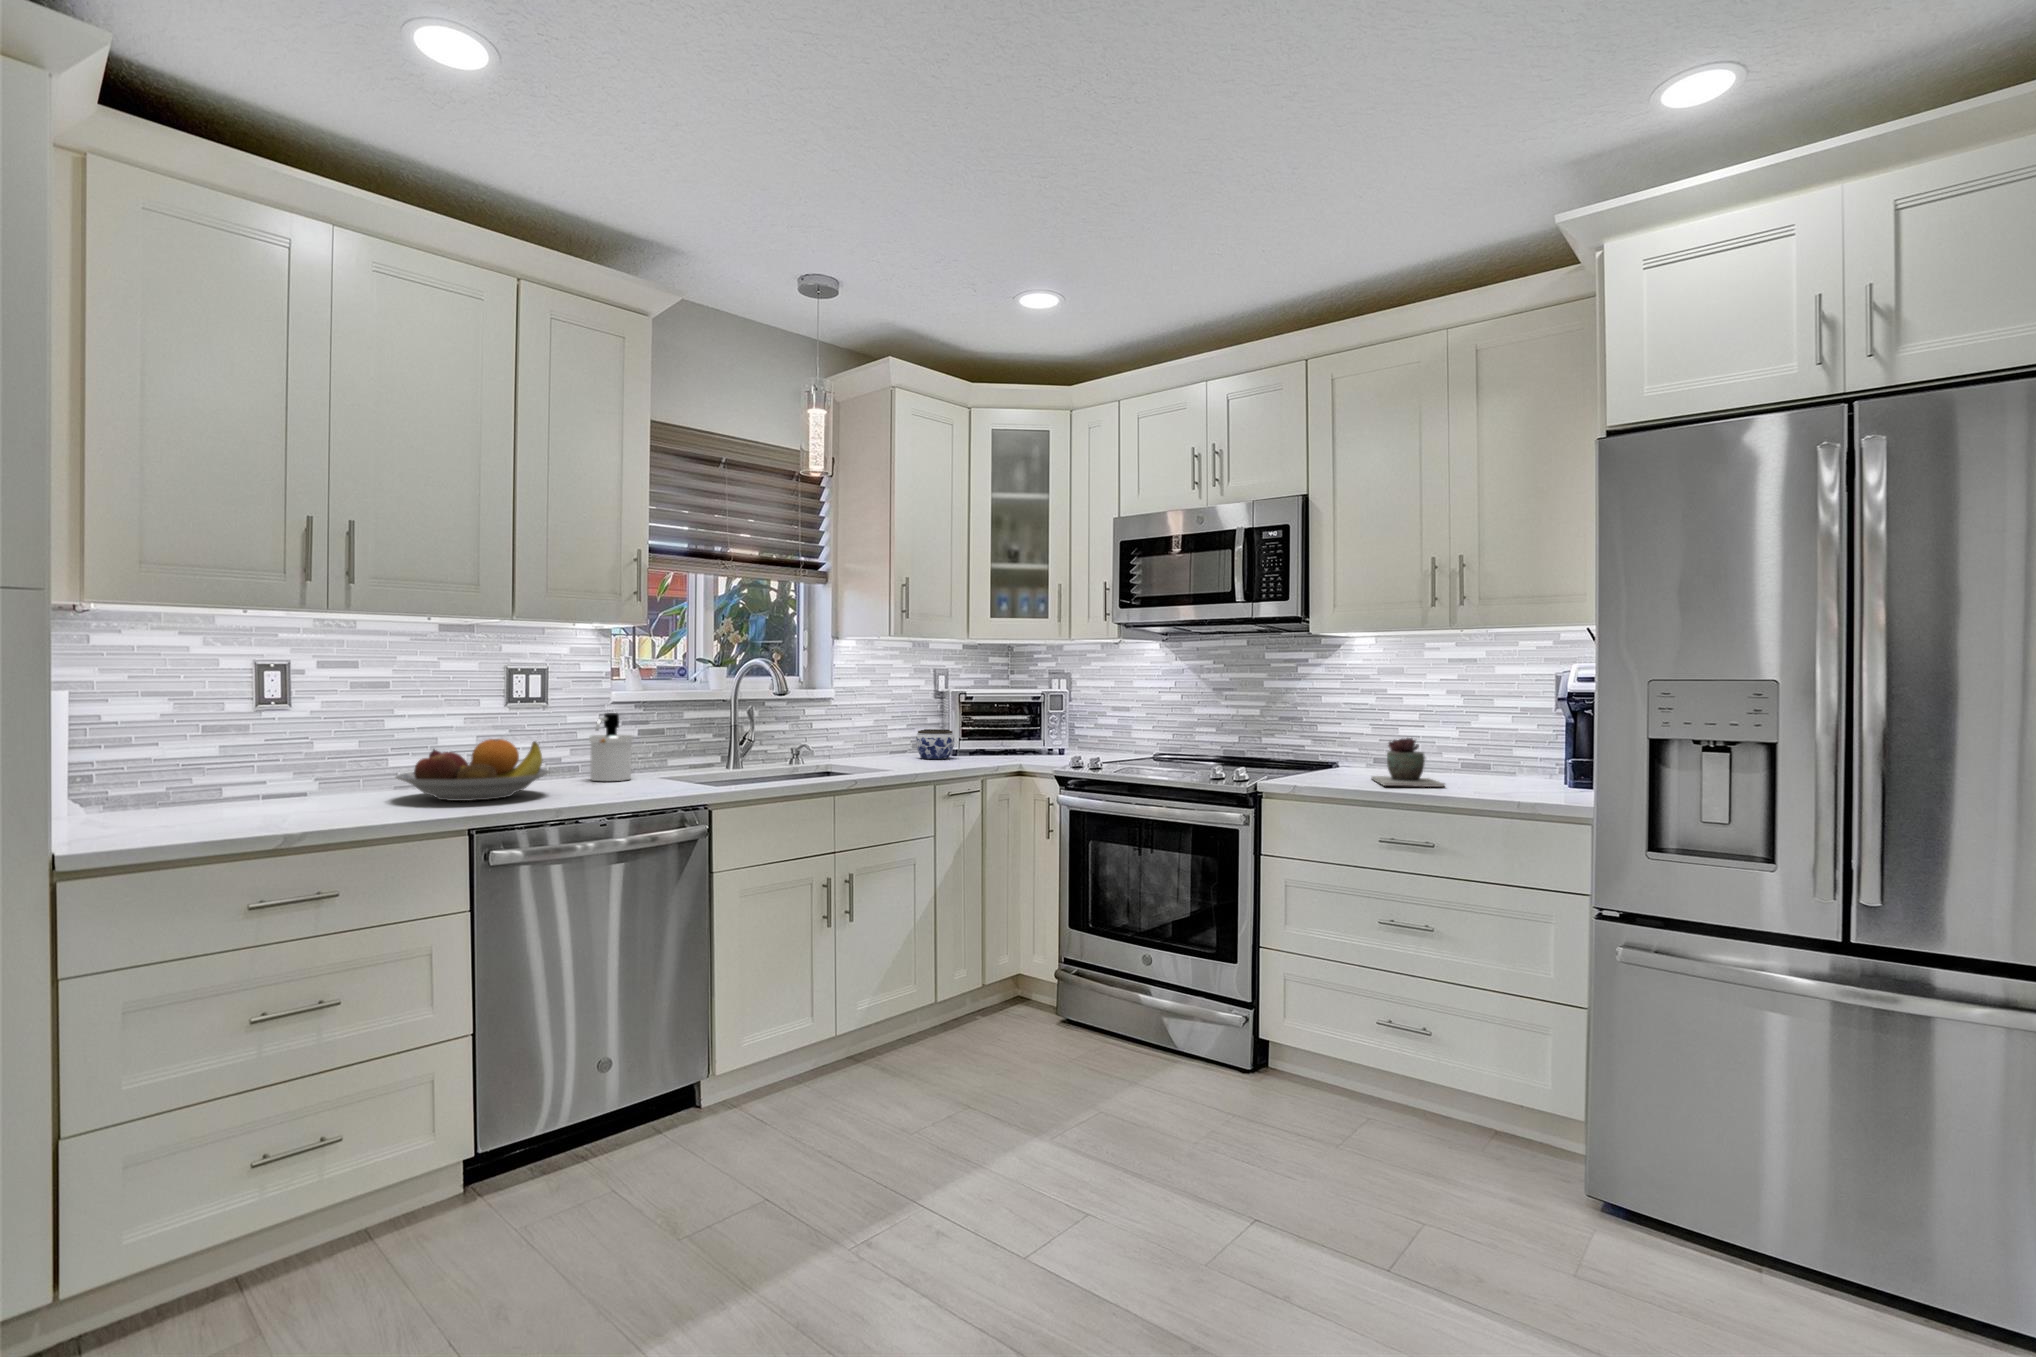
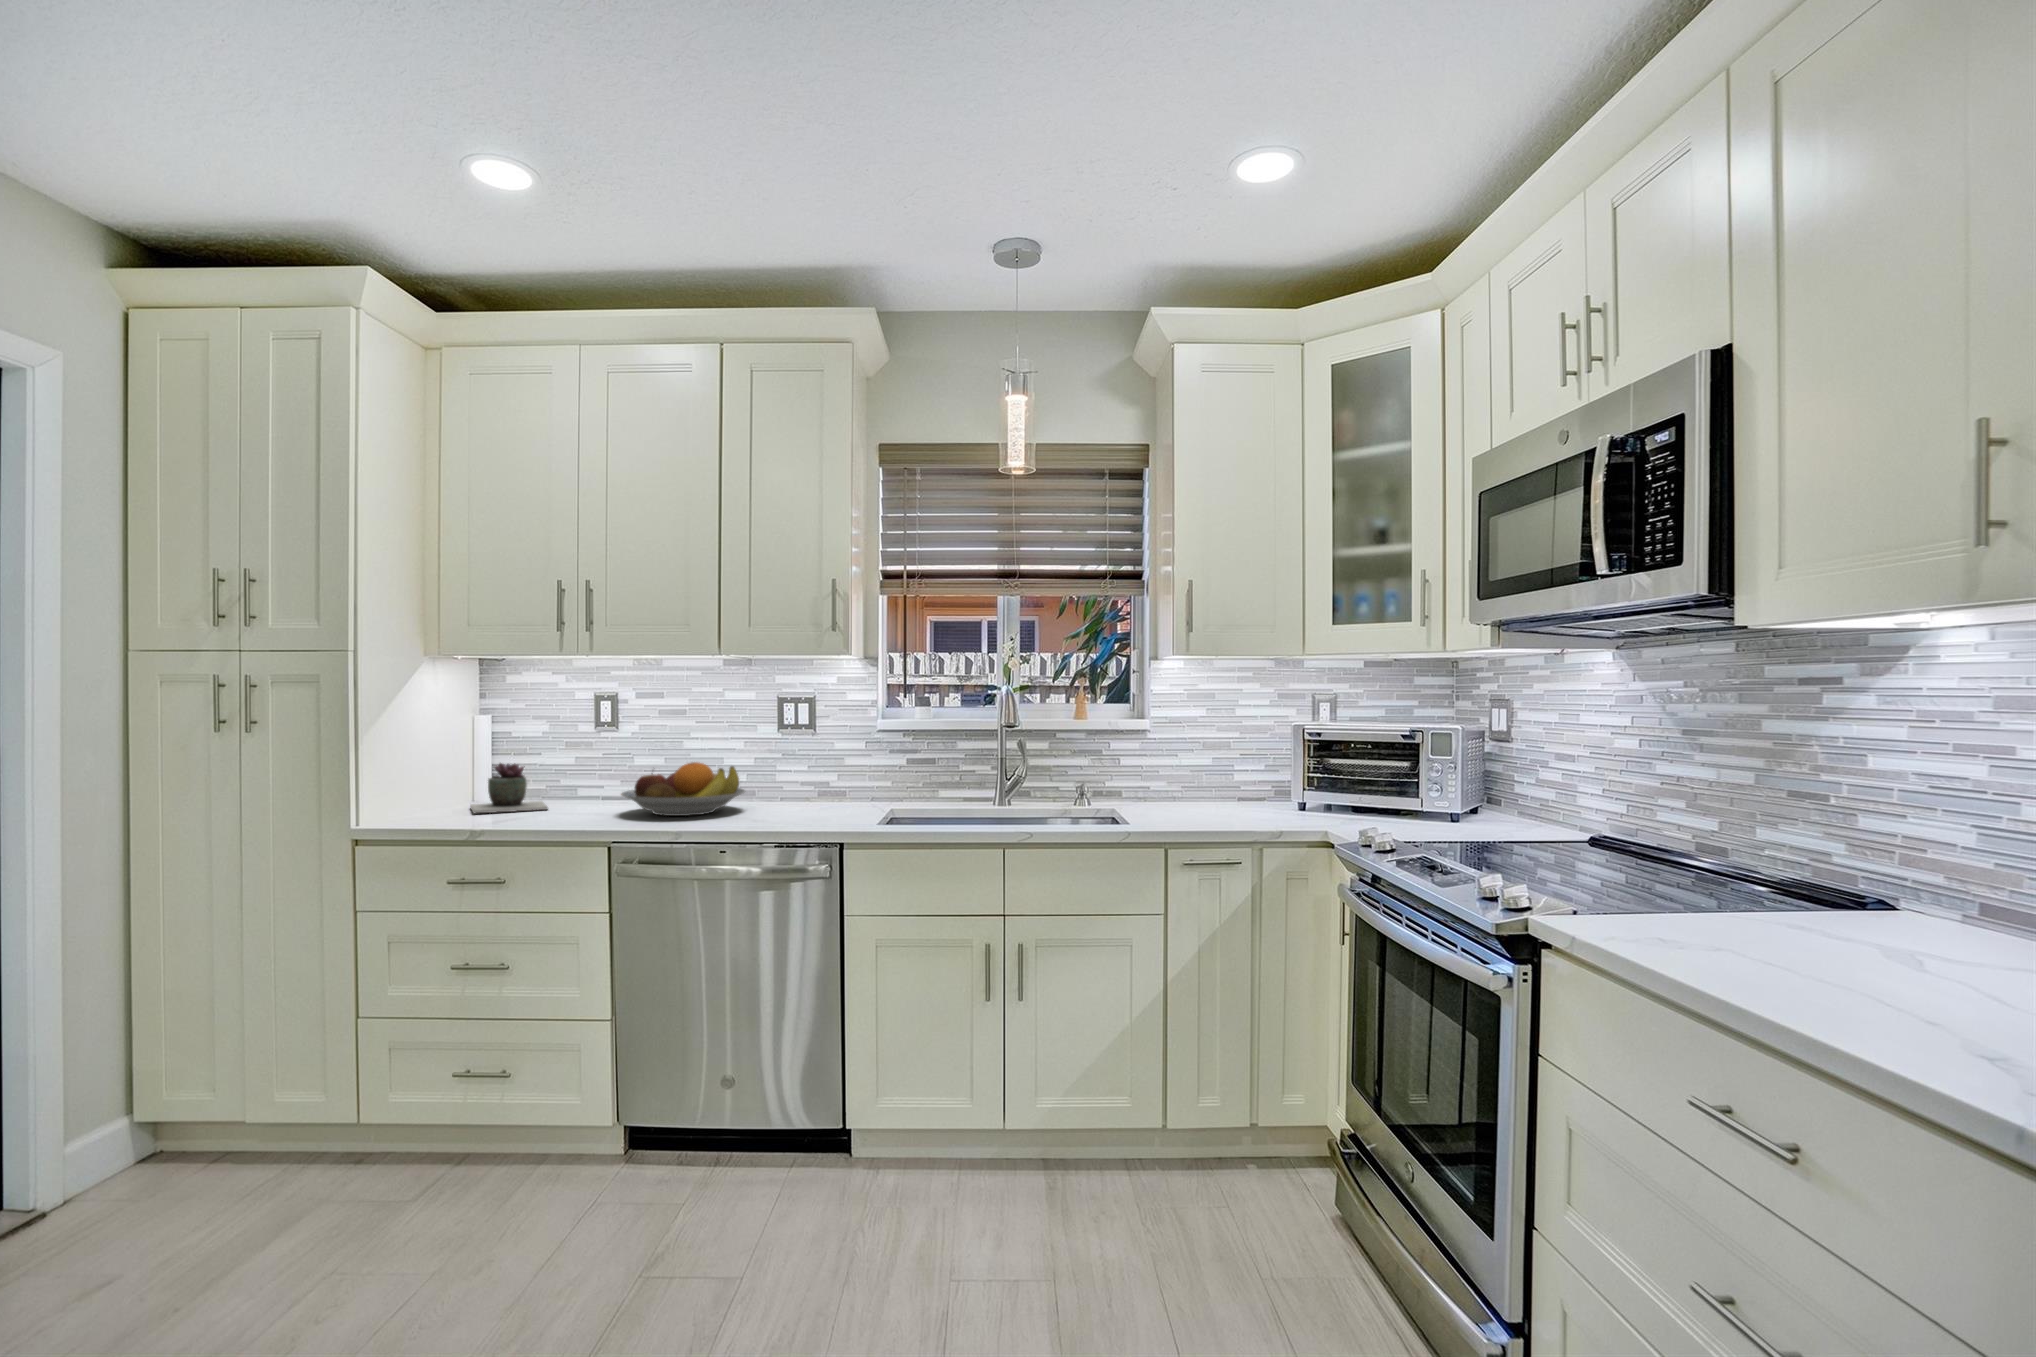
soap dispenser: present [589,713,633,781] -> none [805,741,861,808]
jar: present [916,729,954,759] -> none [1227,773,1279,814]
succulent plant: present [1371,738,1445,787] -> present [470,763,548,813]

